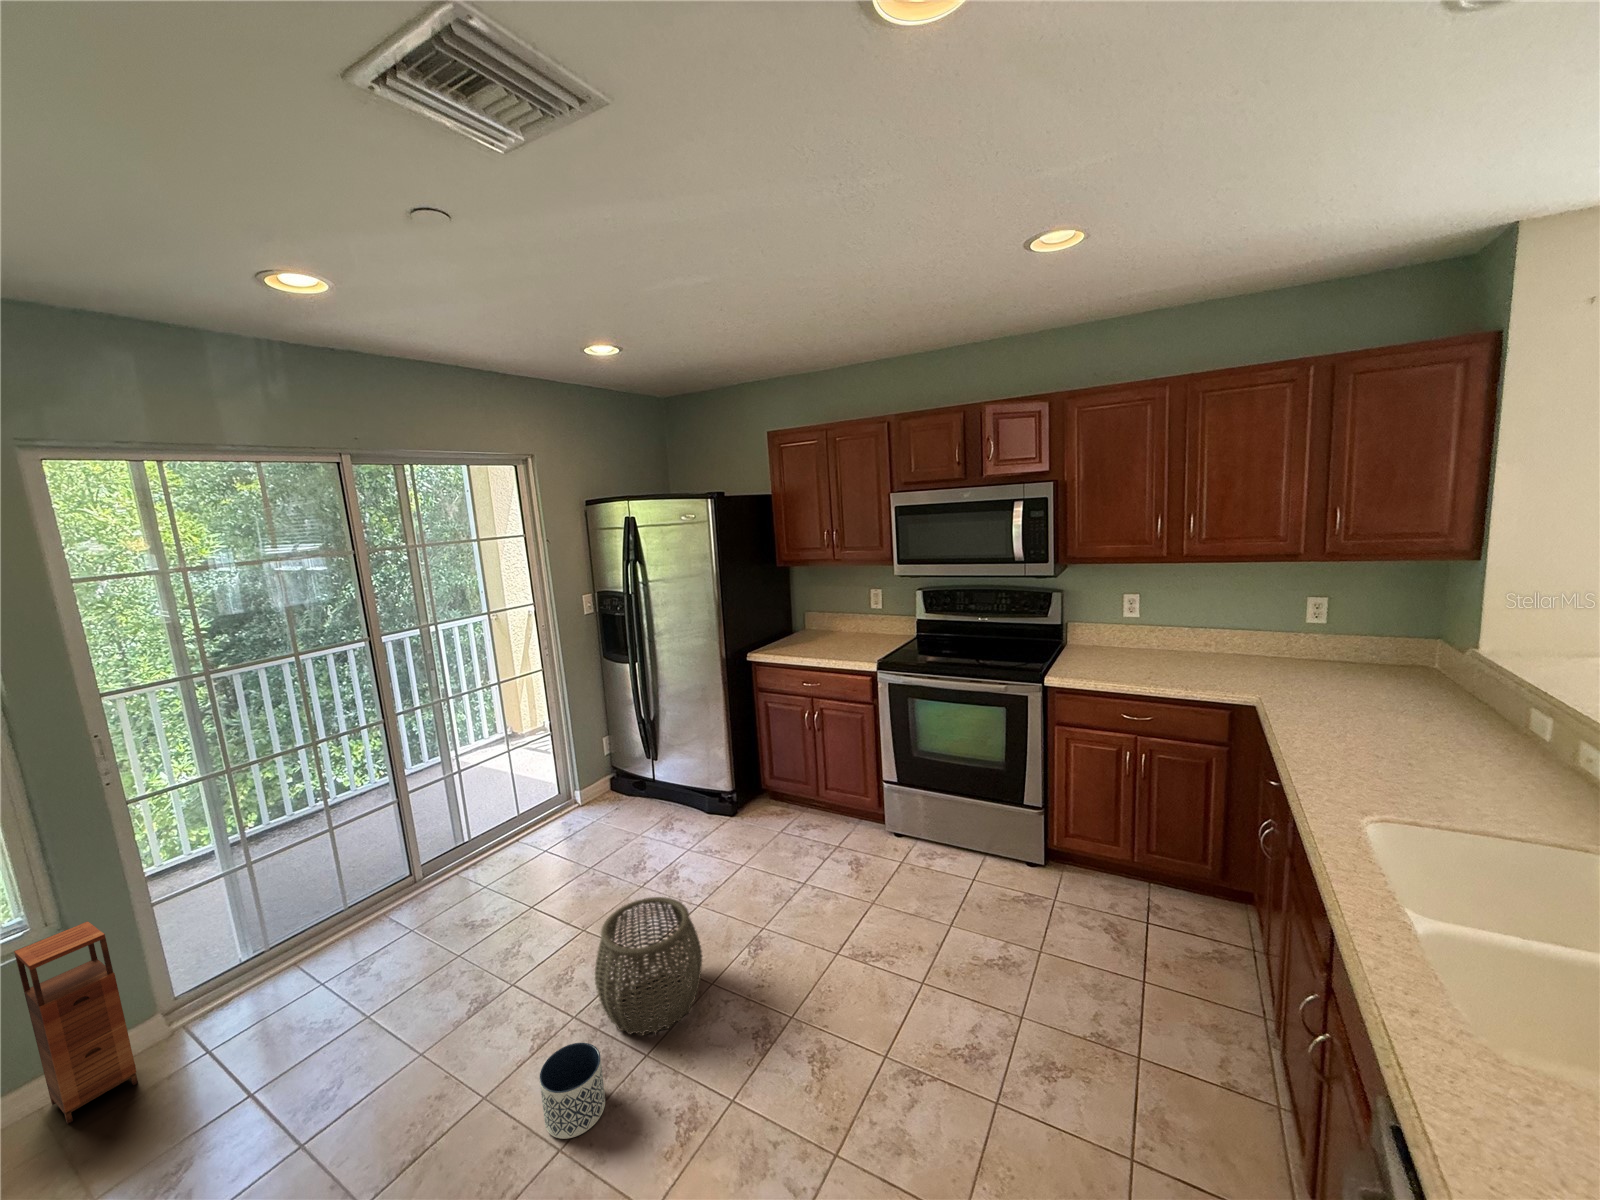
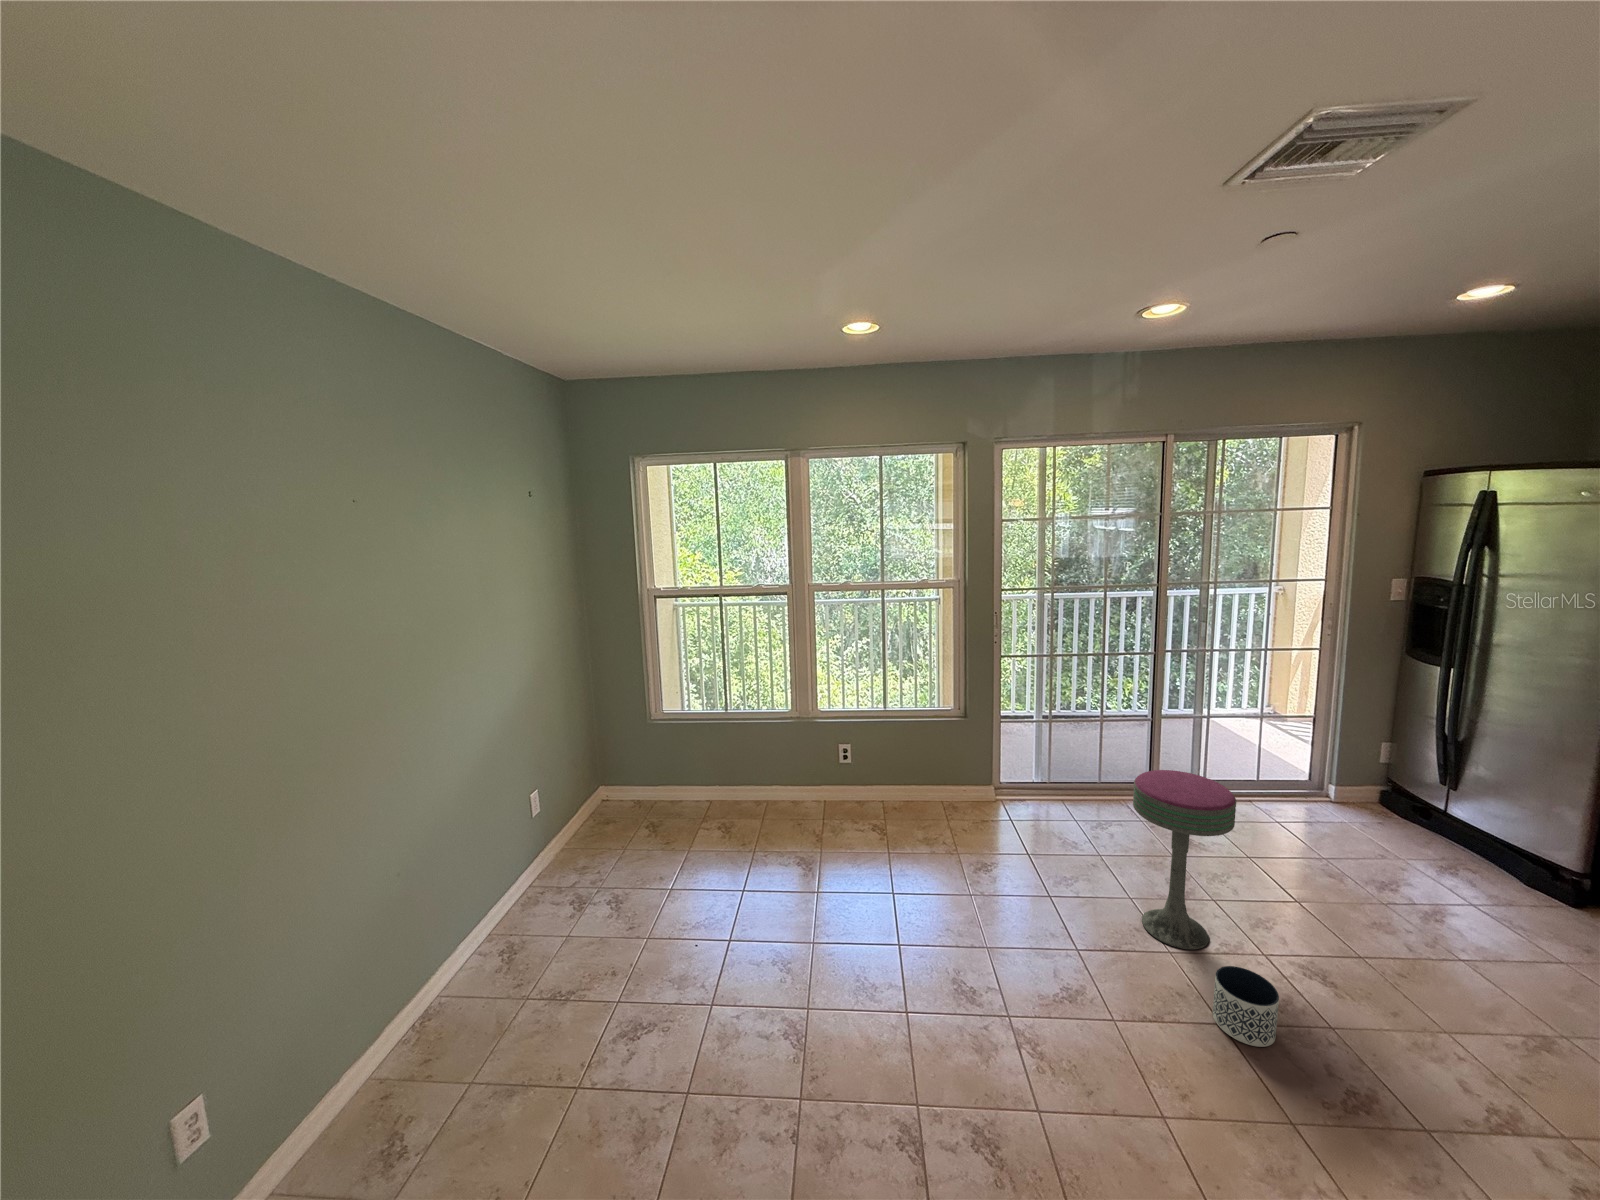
bar stool: none [395,850,520,1080] -> present [1133,770,1236,949]
woven basket: present [595,897,702,1036] -> none [1293,899,1446,1049]
storage cabinet: present [14,921,138,1124] -> none [950,718,983,815]

